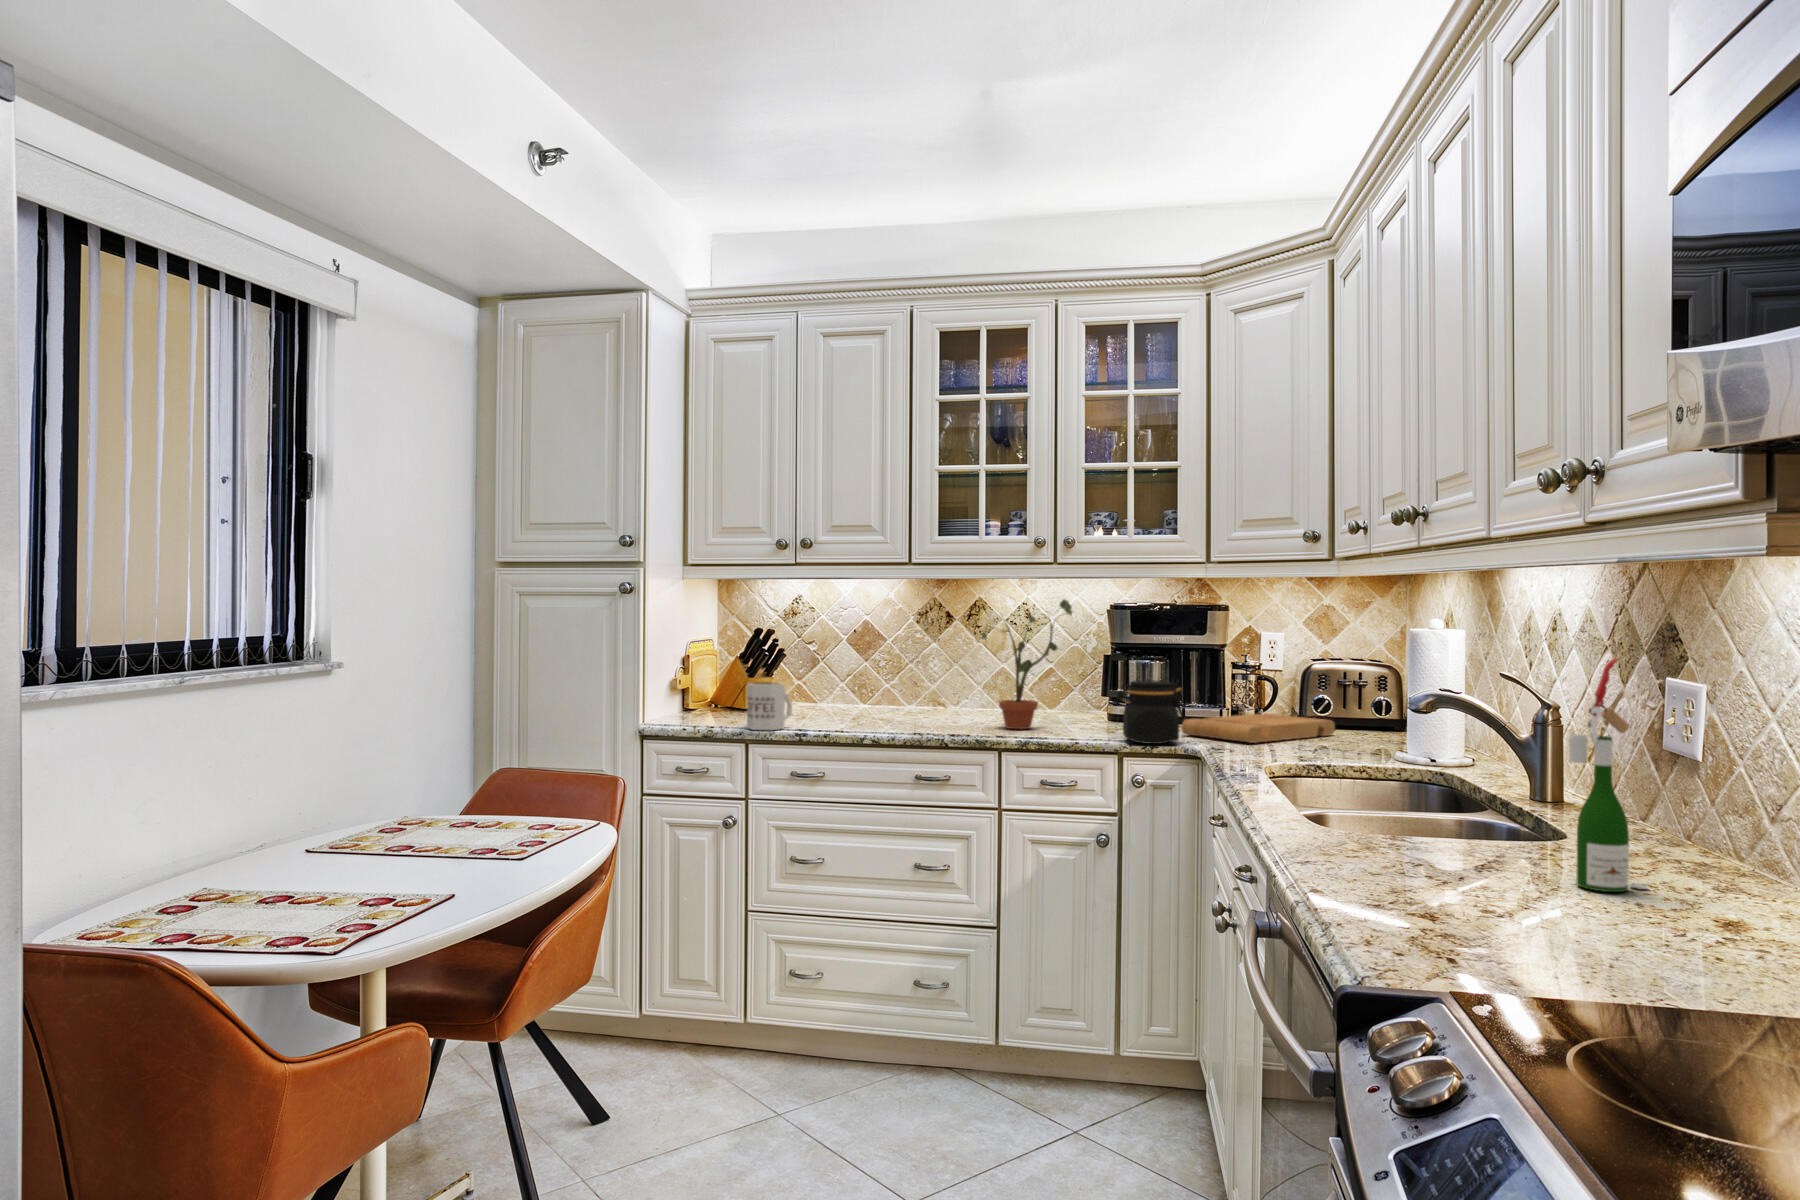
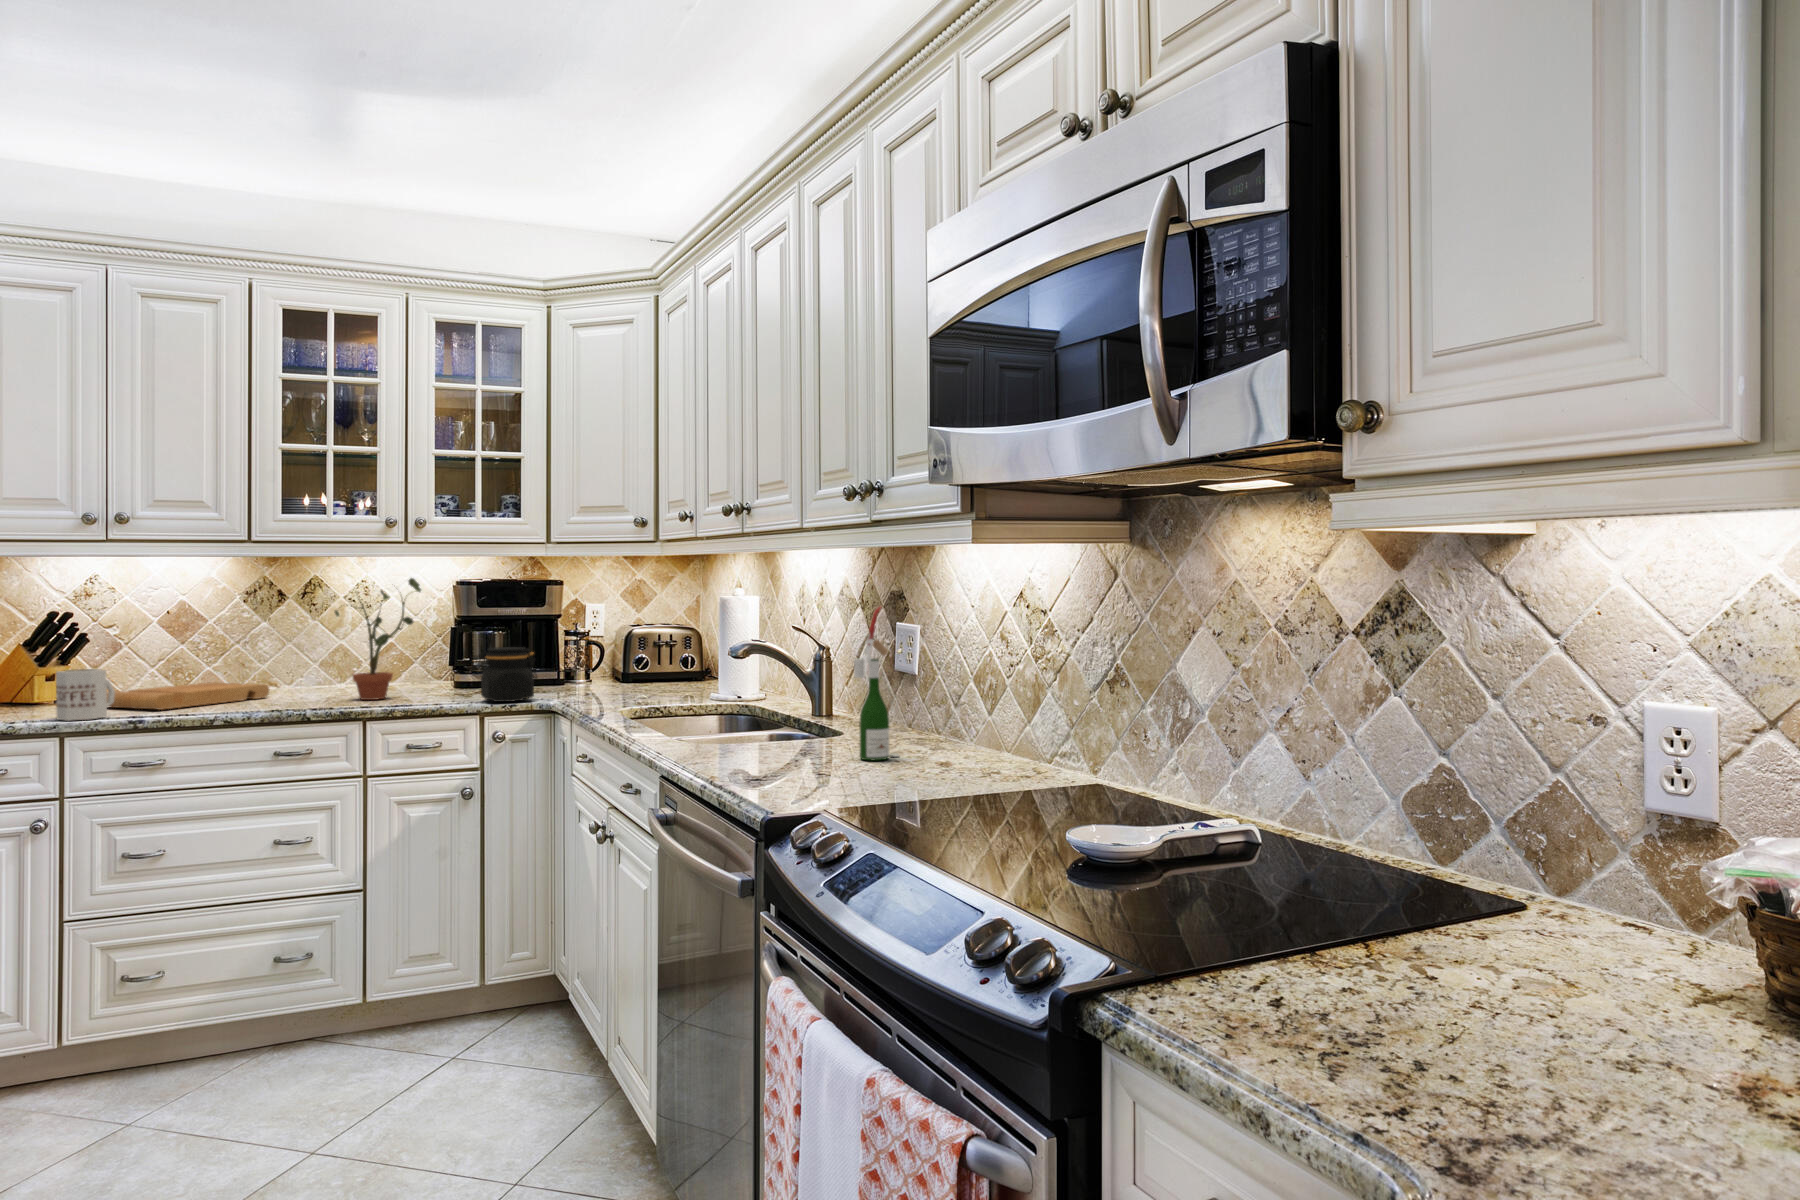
cutting board: present [1182,713,1335,743] -> present [107,682,269,710]

